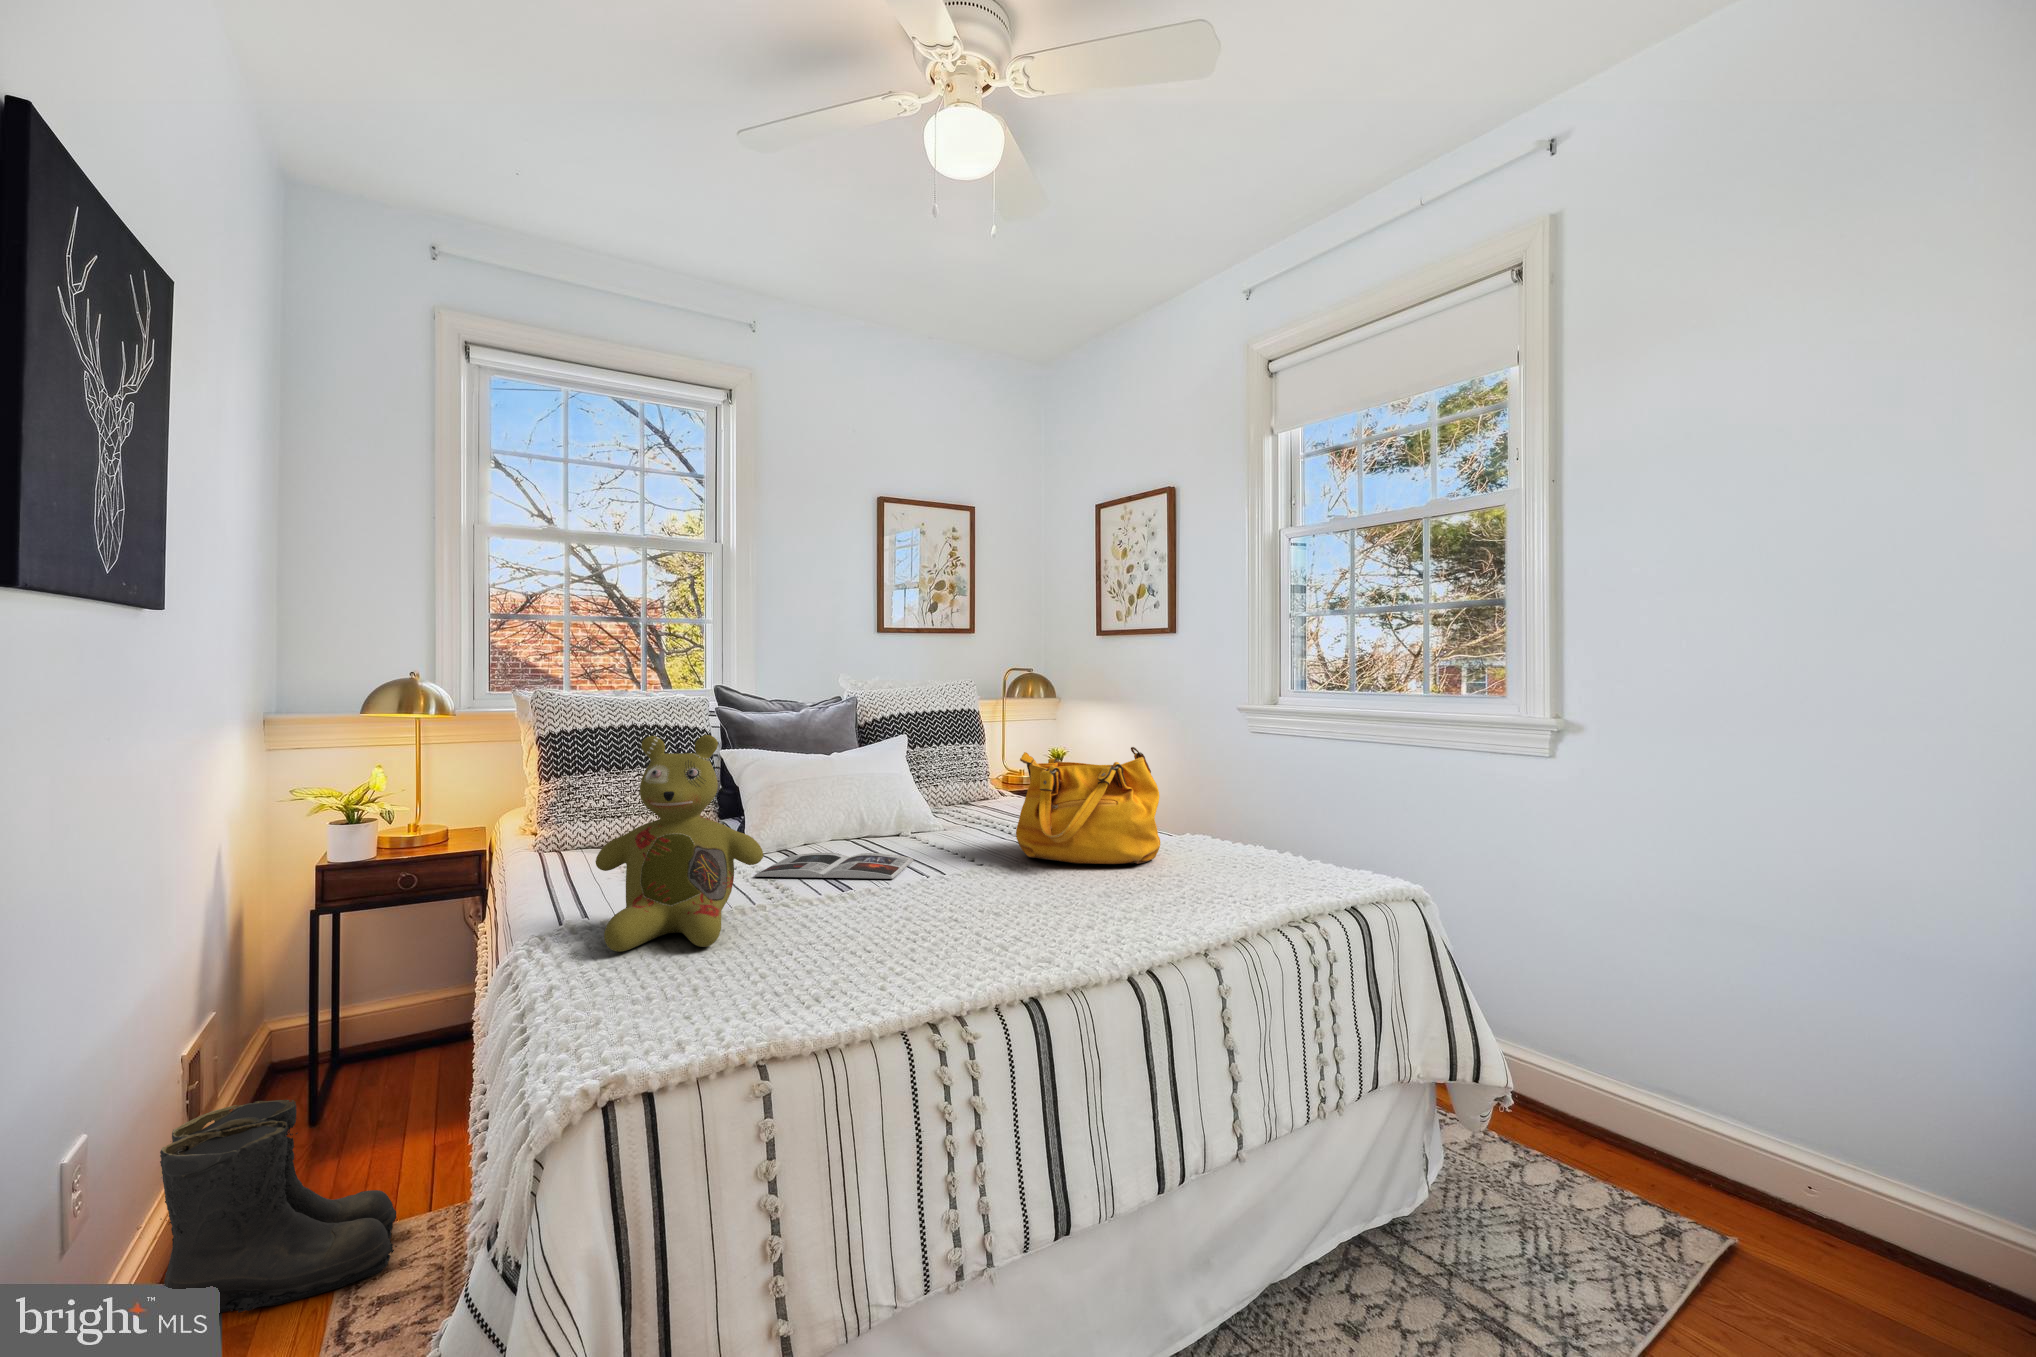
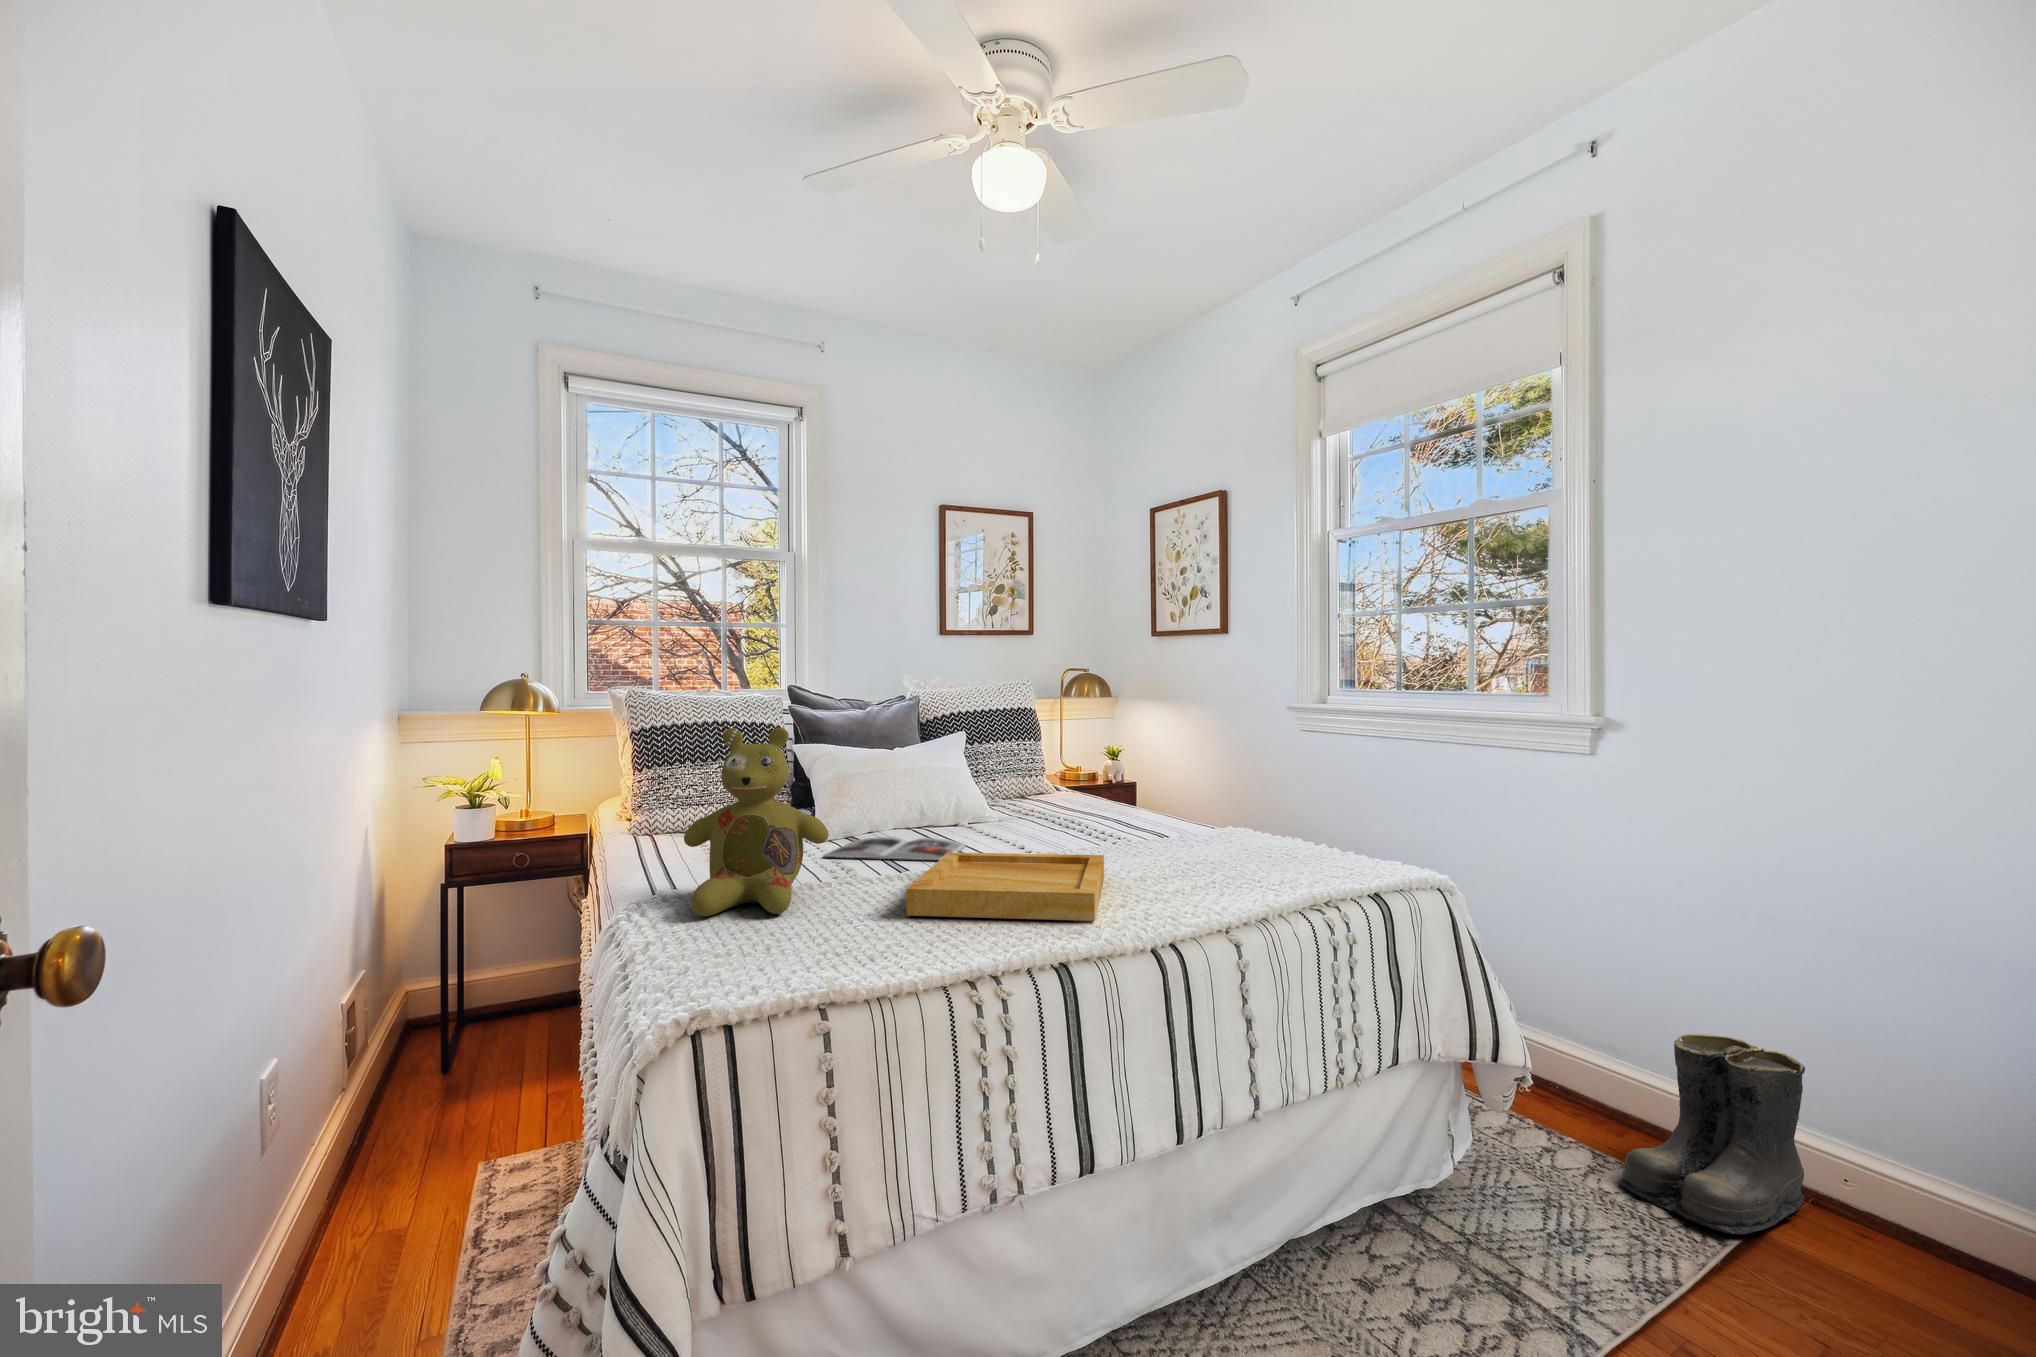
handbag: present [1016,747,1160,864] -> none [1062,741,1197,851]
tray: none [854,871,1067,948] -> present [906,852,1104,921]
boots: present [160,1100,397,1313] -> present [1620,1034,1811,1234]

